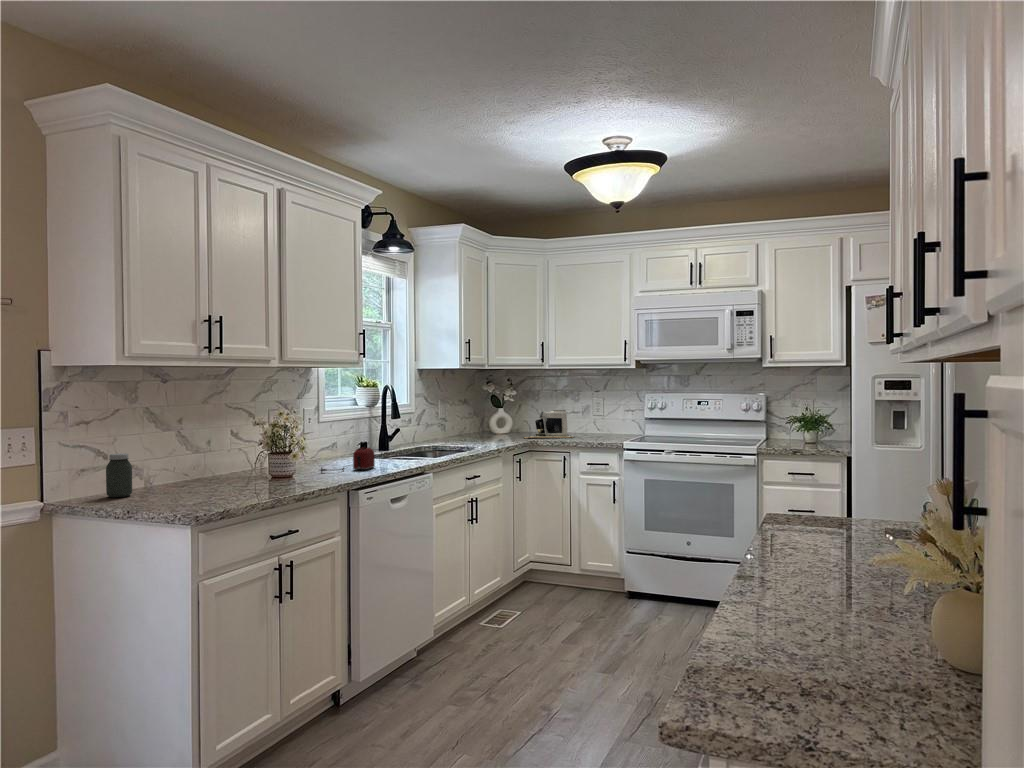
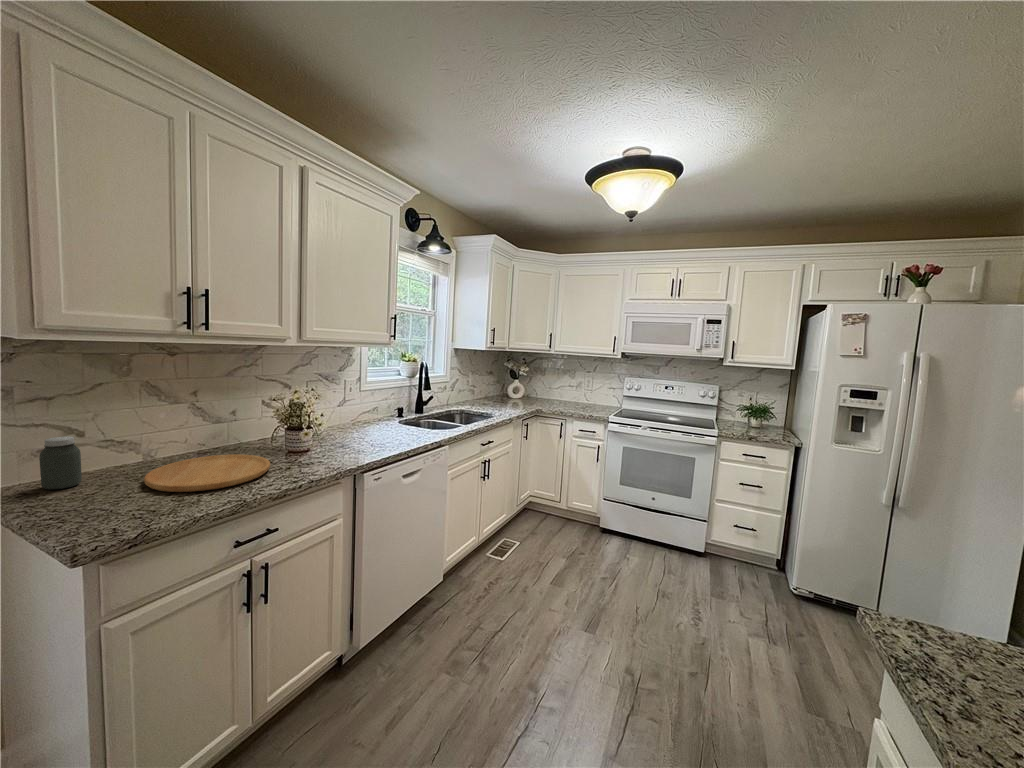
coffee maker: present [524,410,573,439] -> none [531,385,569,407]
toaster: present [320,448,375,472] -> none [335,423,395,447]
cutting board: none [180,476,278,495] -> present [144,455,270,492]

